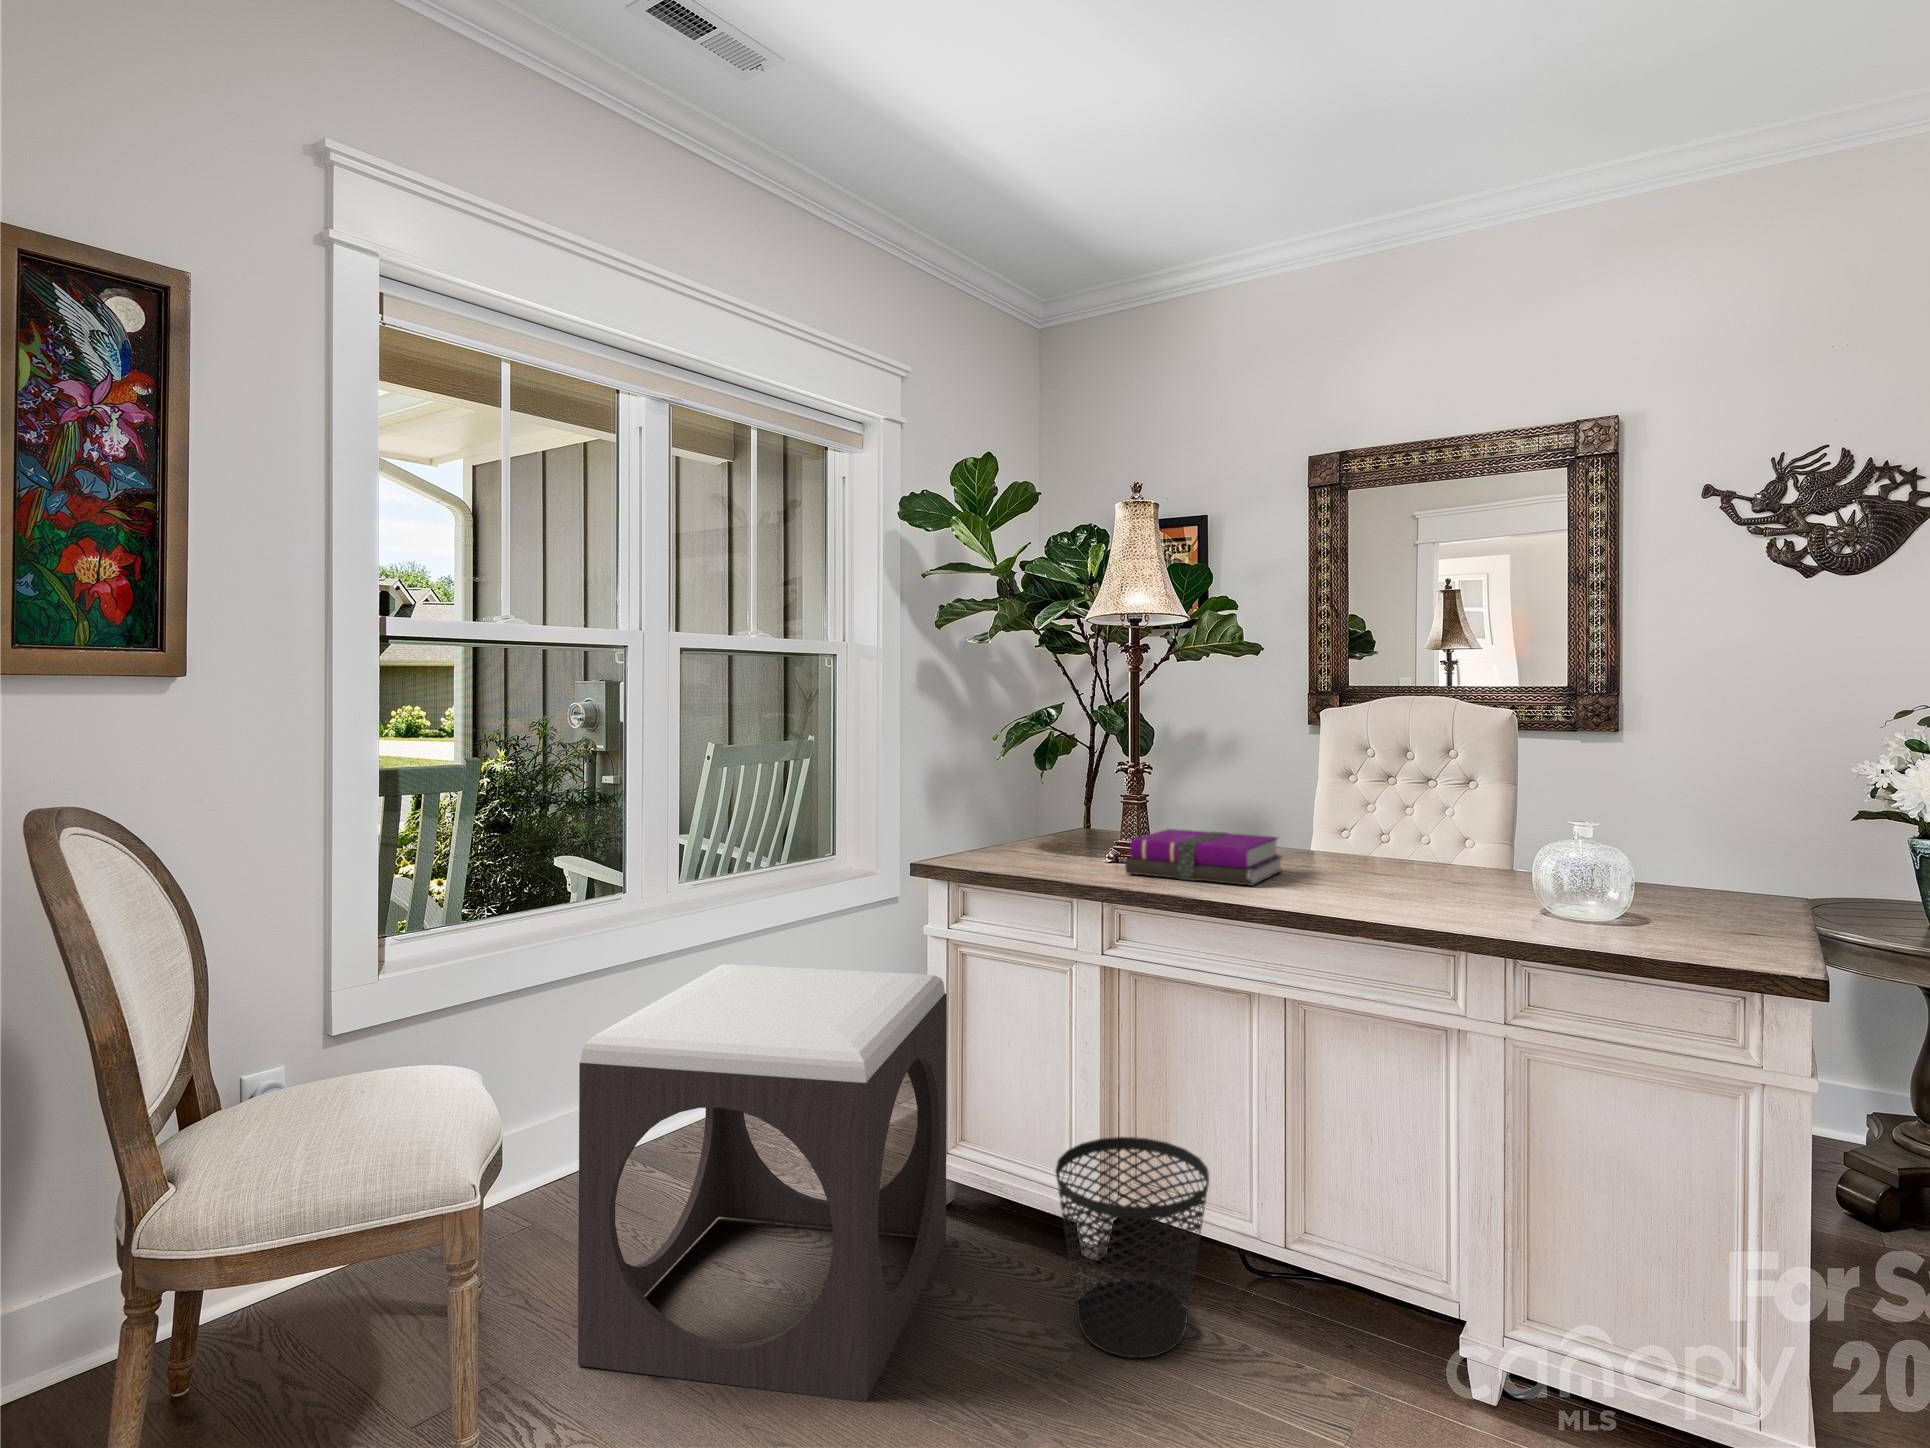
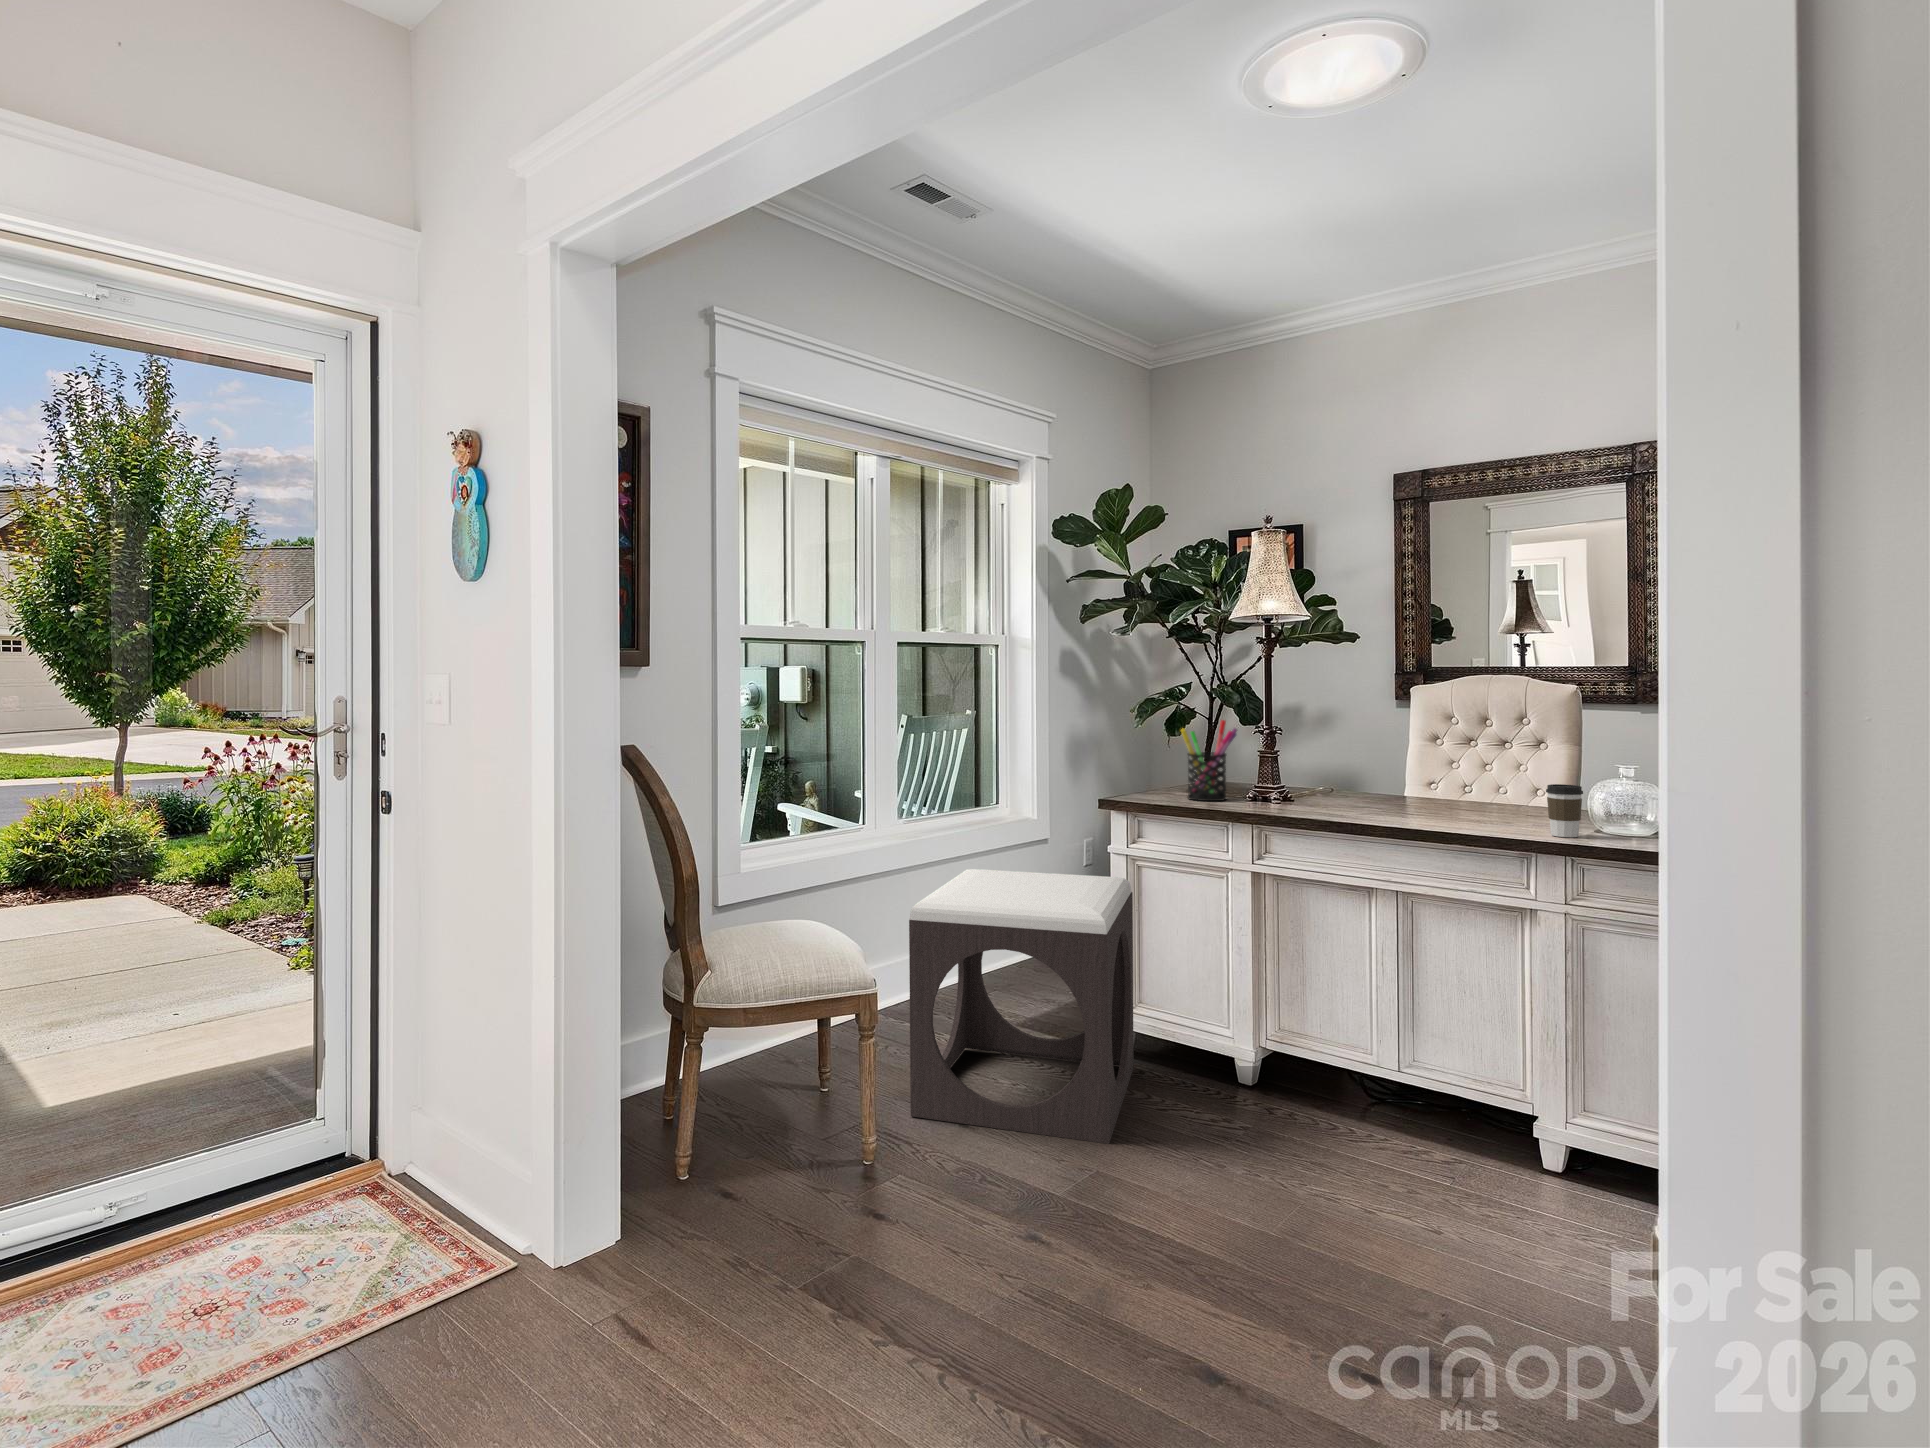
pen holder: none [1017,753,1093,865] -> present [1181,720,1237,801]
notebook: present [1125,829,1282,886] -> none [1268,776,1389,814]
coffee cup: none [1479,851,1528,928] -> present [1546,784,1583,837]
wastebasket: present [1055,1137,1209,1358] -> none [1227,993,1342,1134]

